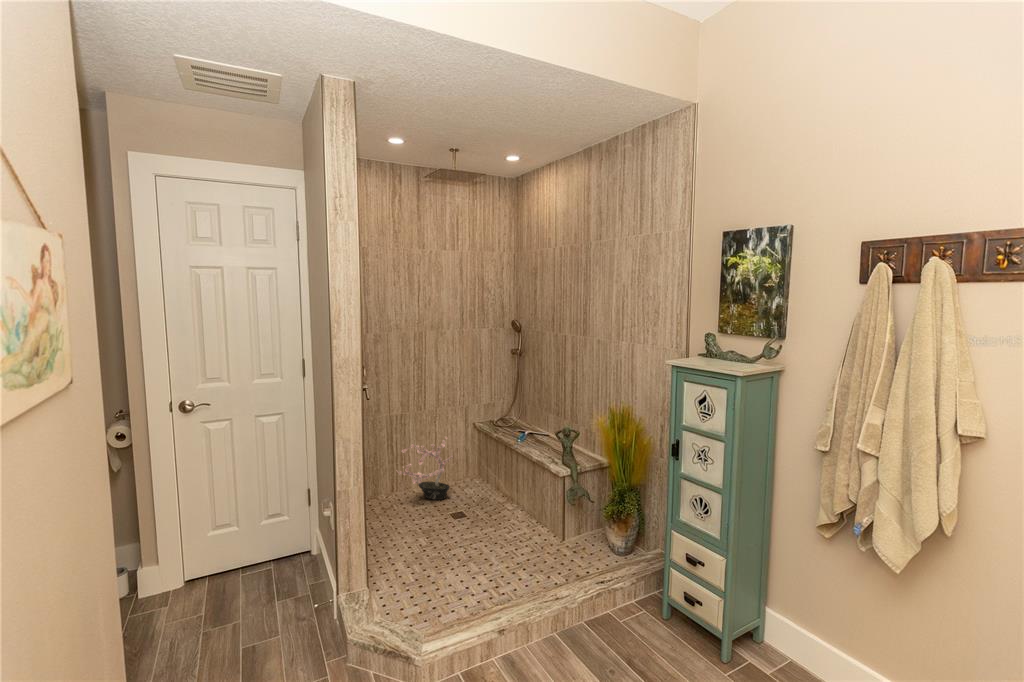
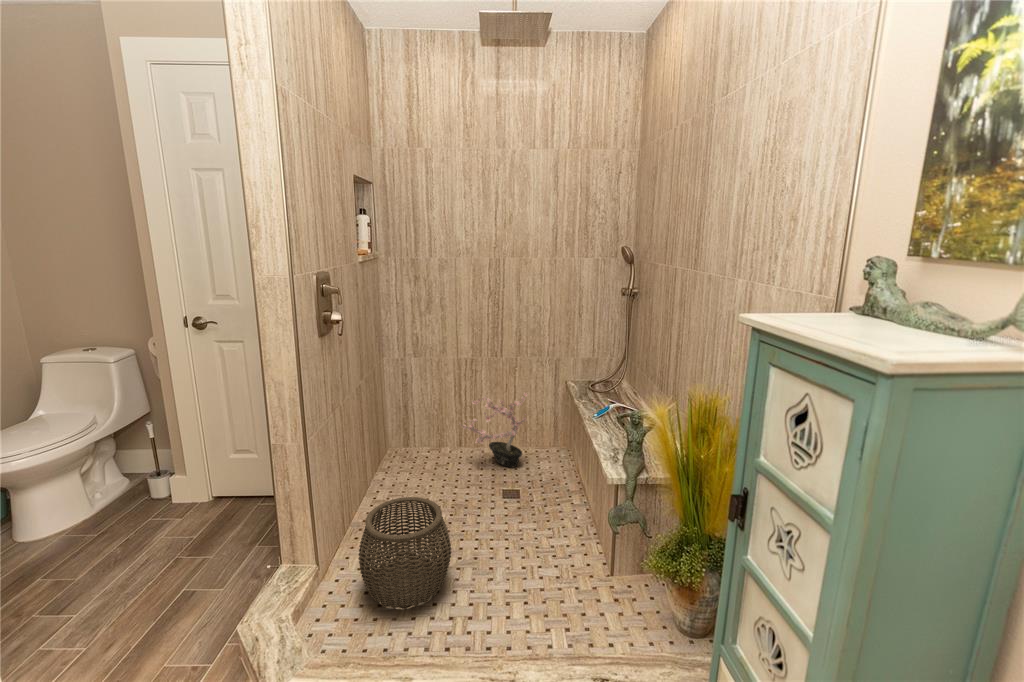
woven basket: none [404,515,474,598] -> present [358,497,451,609]

